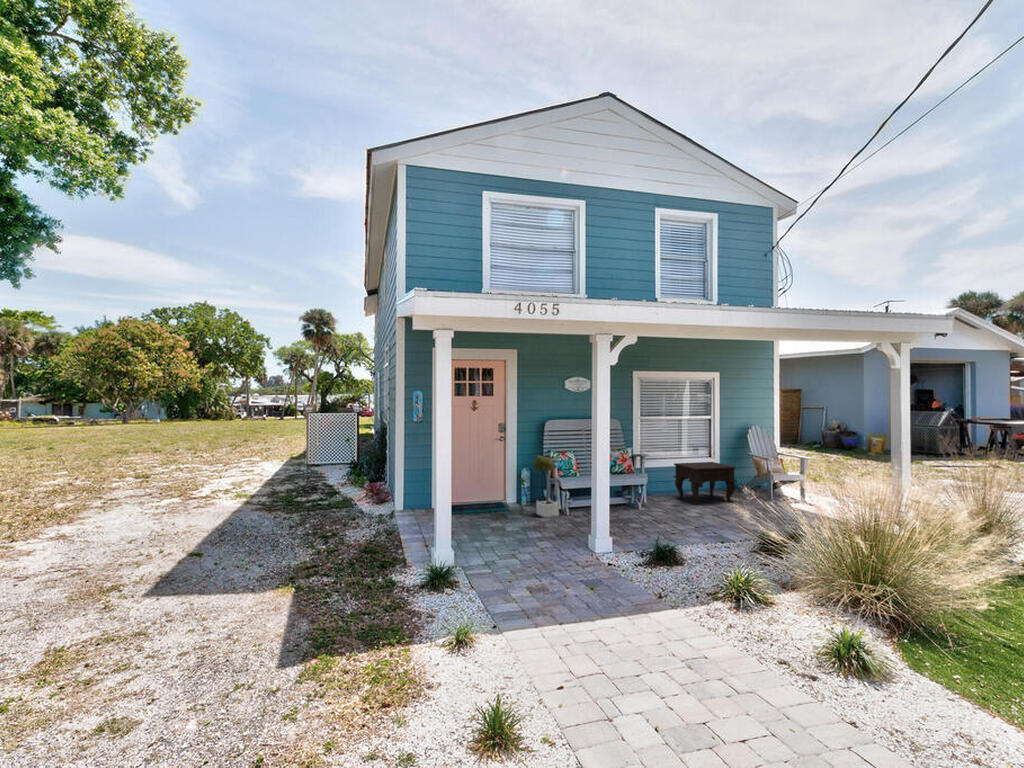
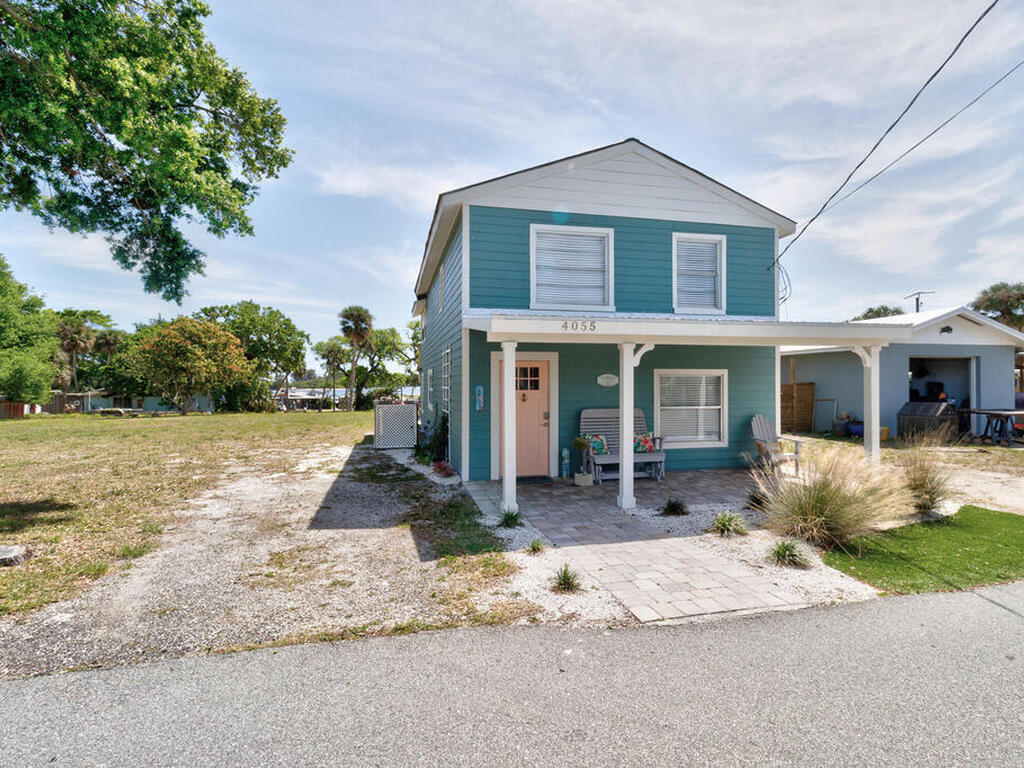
side table: present [674,462,737,505] -> none [688,444,741,479]

